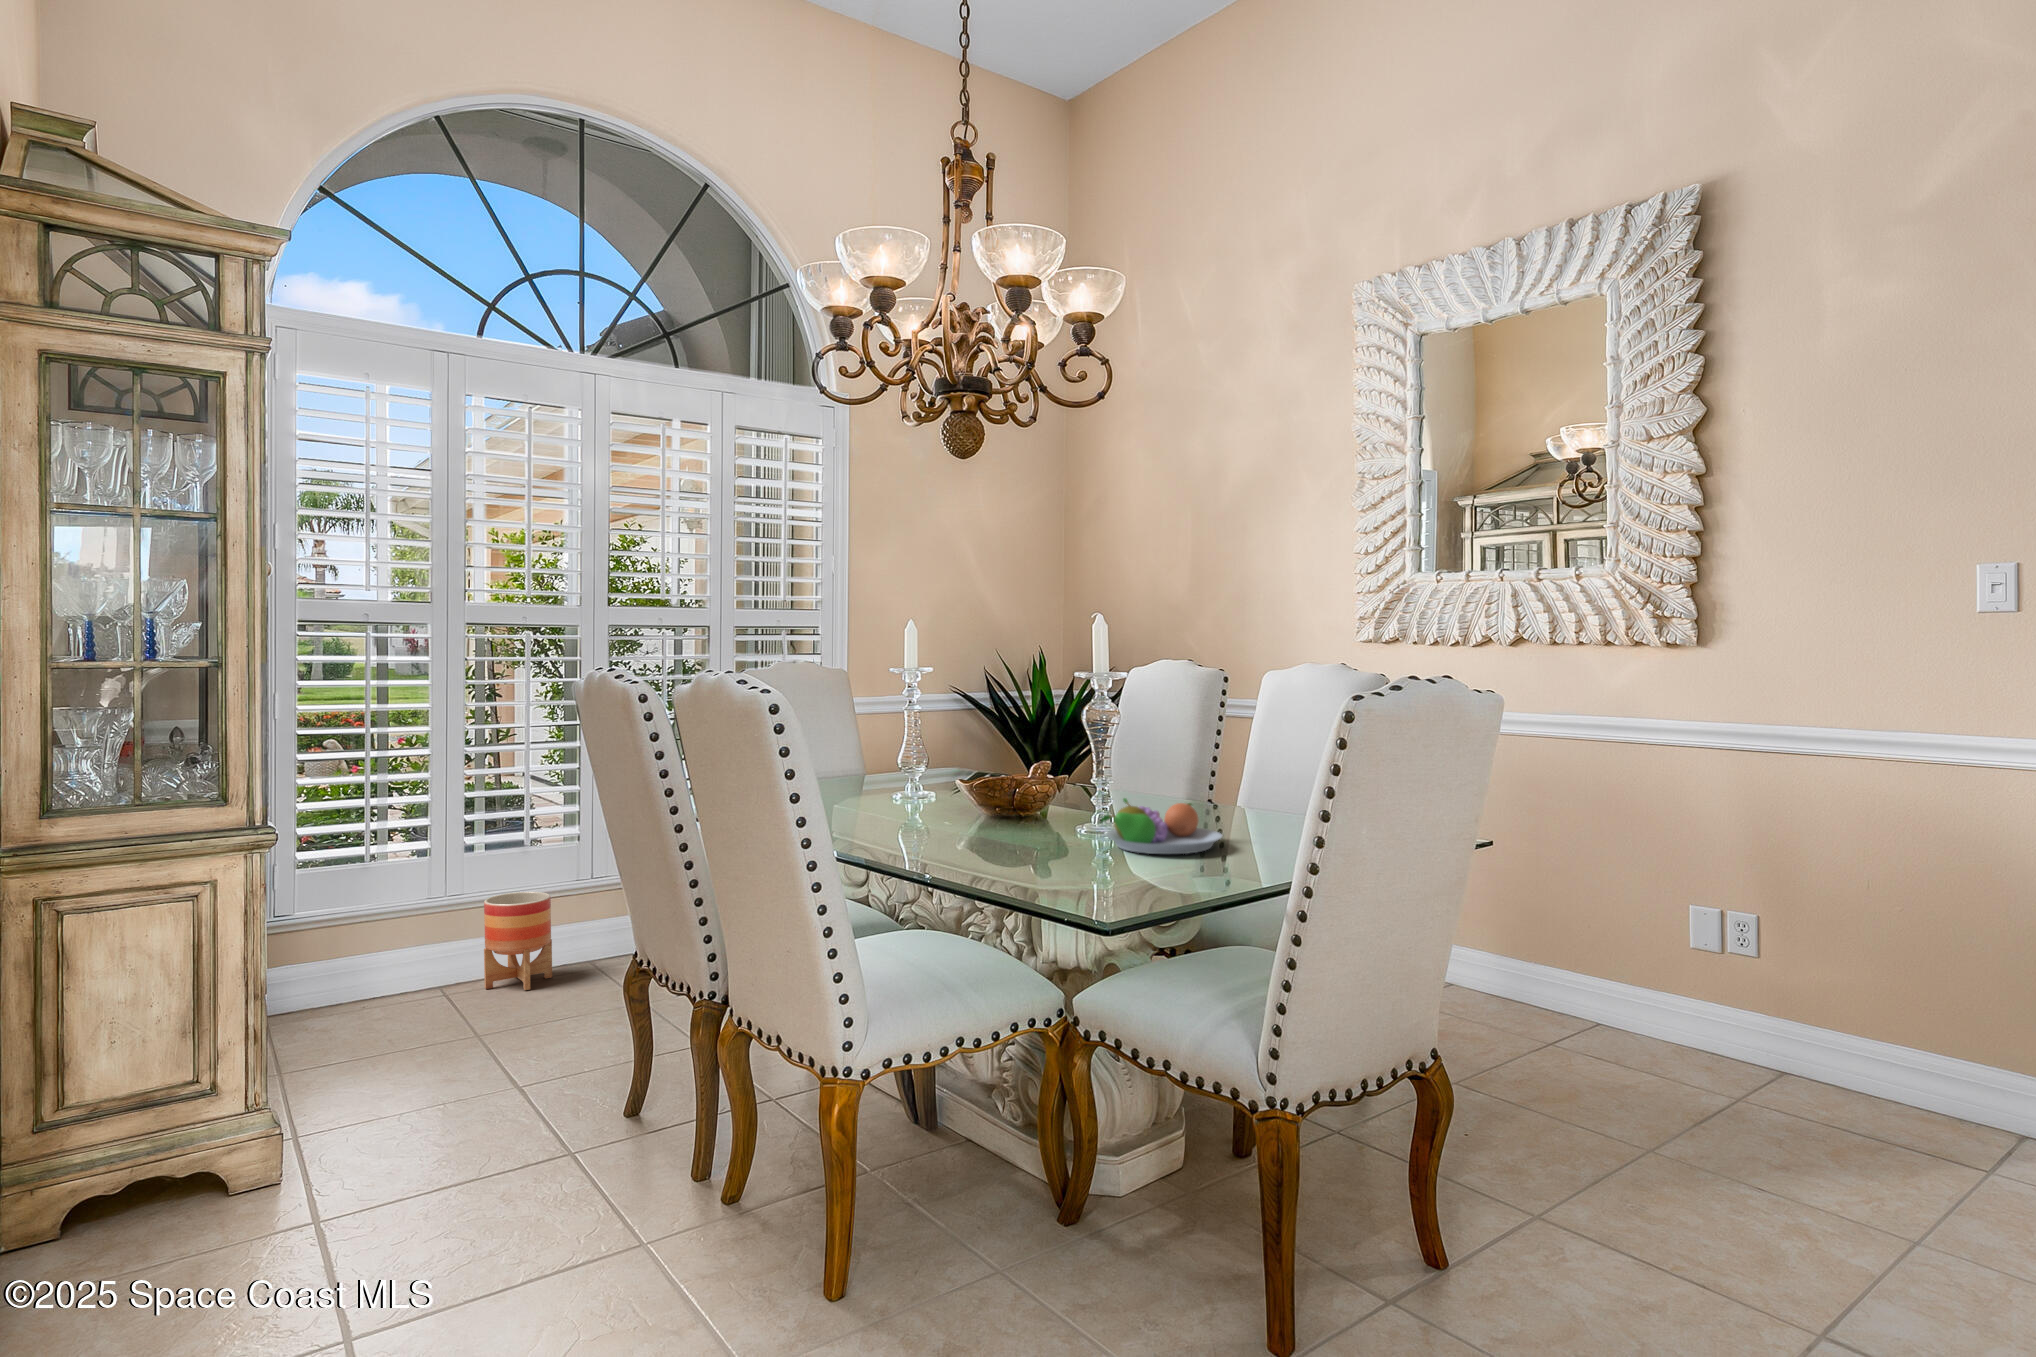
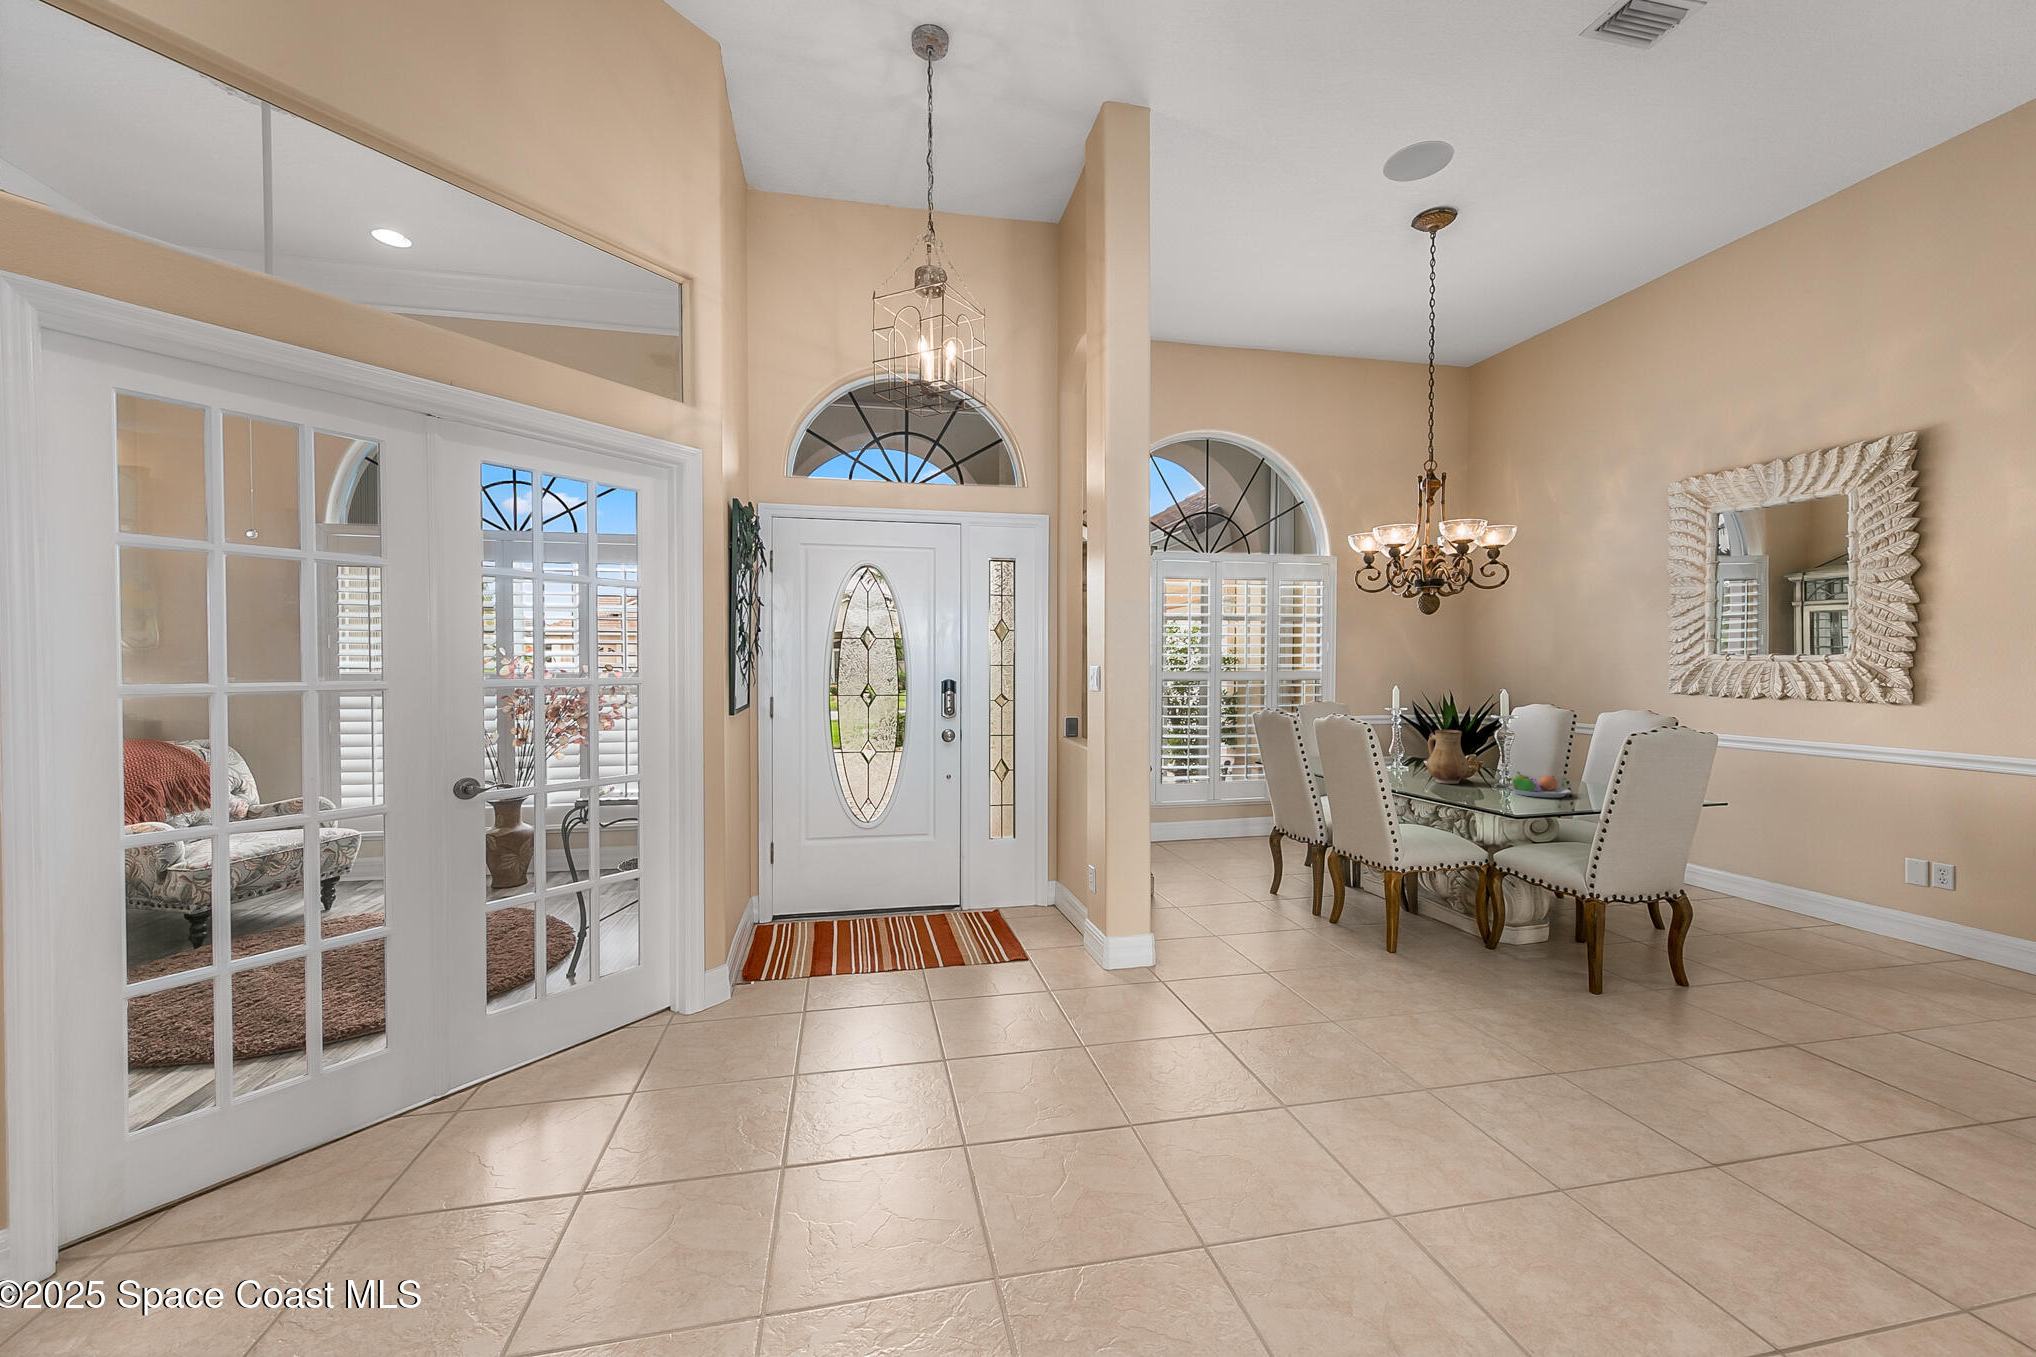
ceramic pitcher: none [951,712,1033,833] -> present [1427,730,1469,784]
planter: present [484,892,552,990] -> none [1175,799,1203,843]

